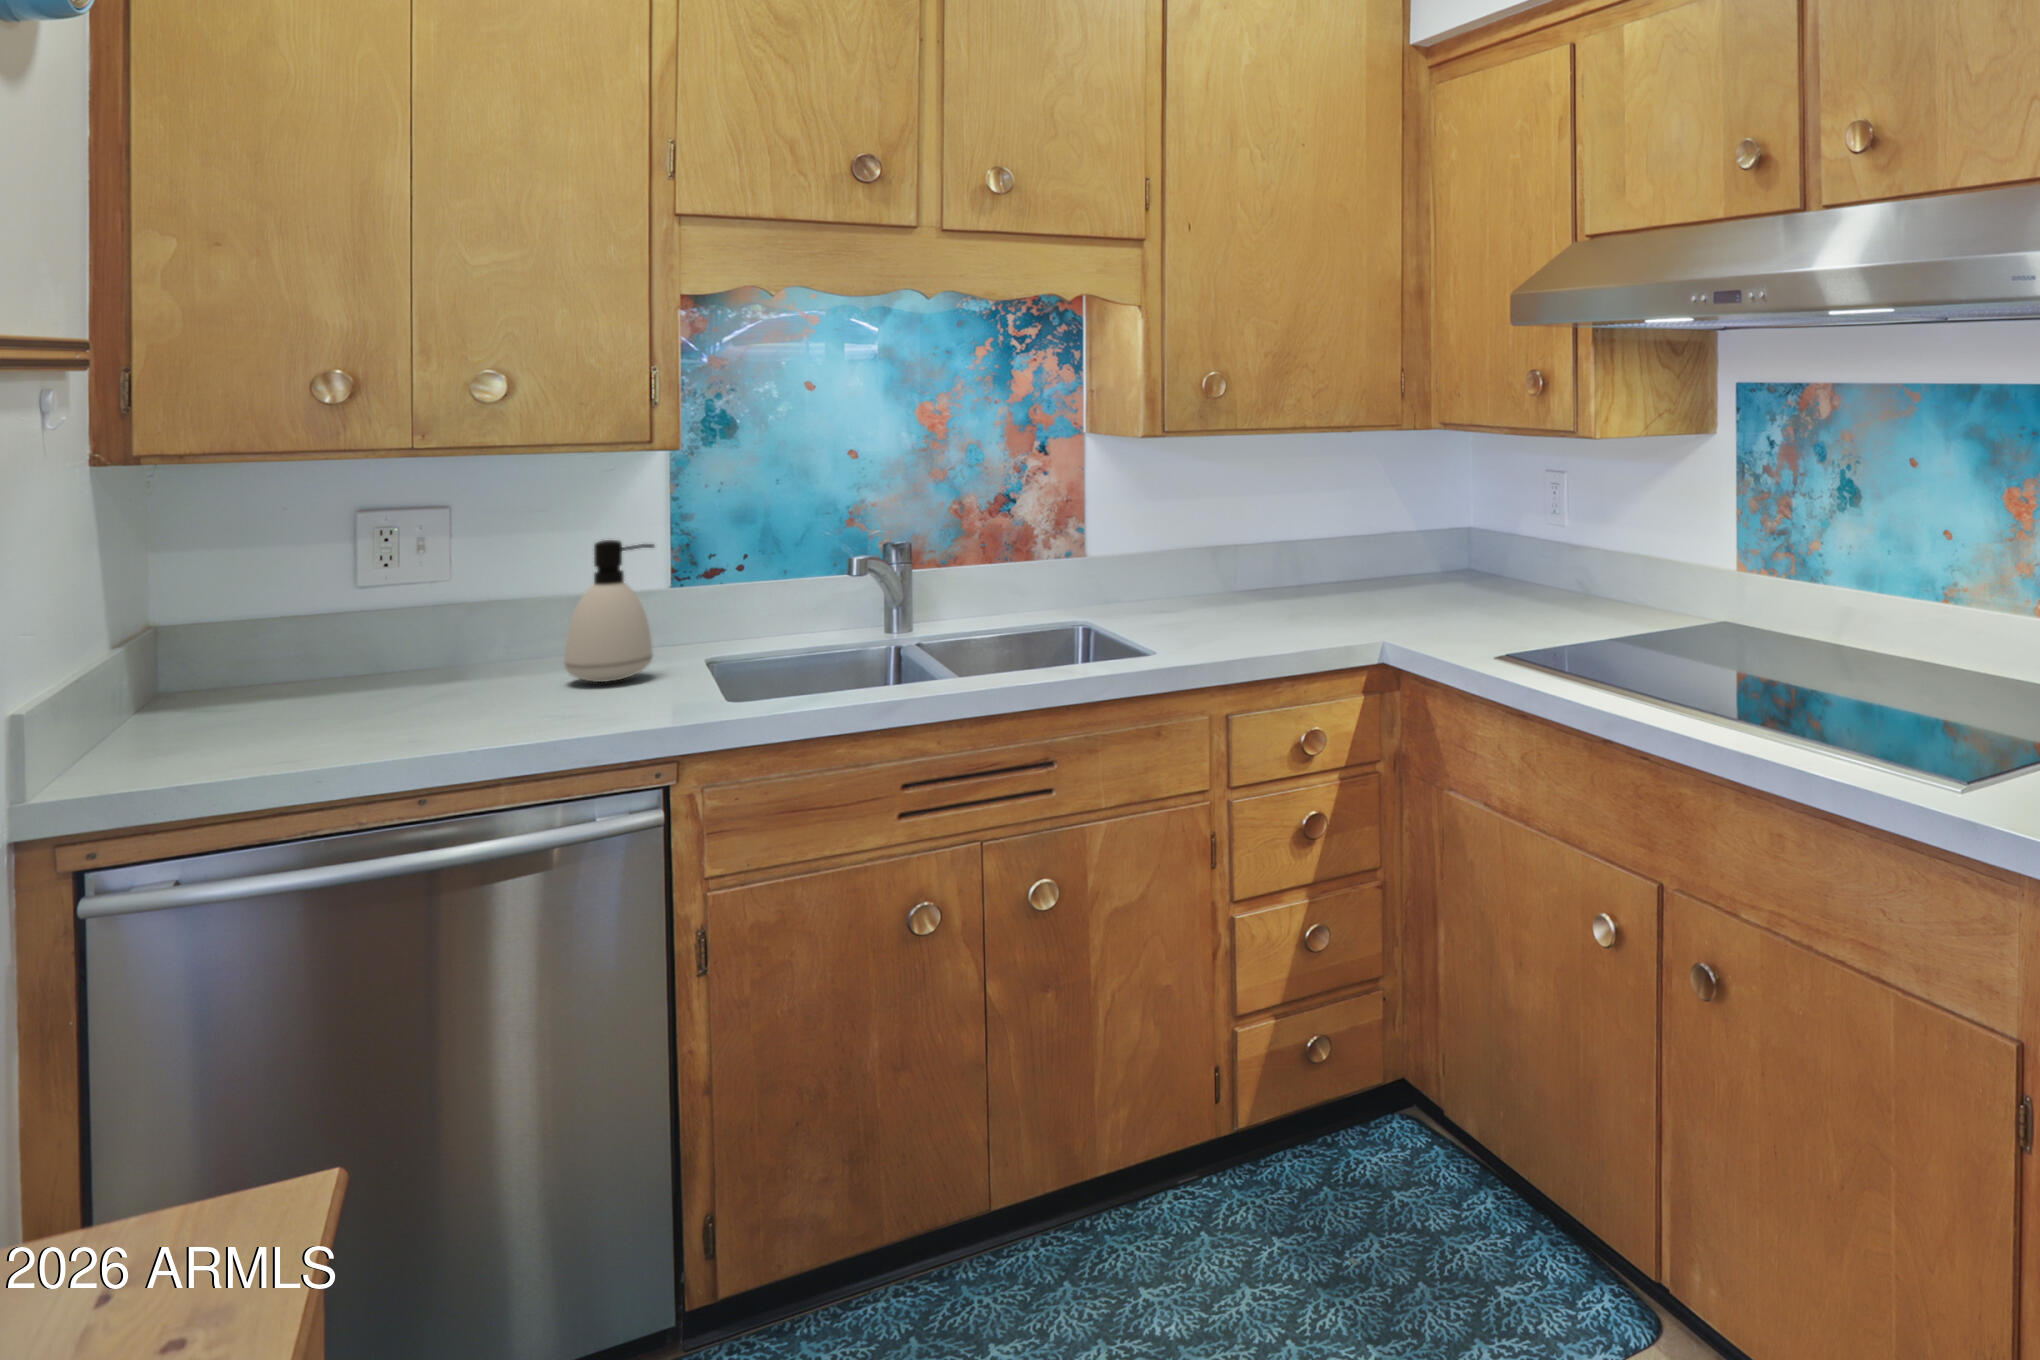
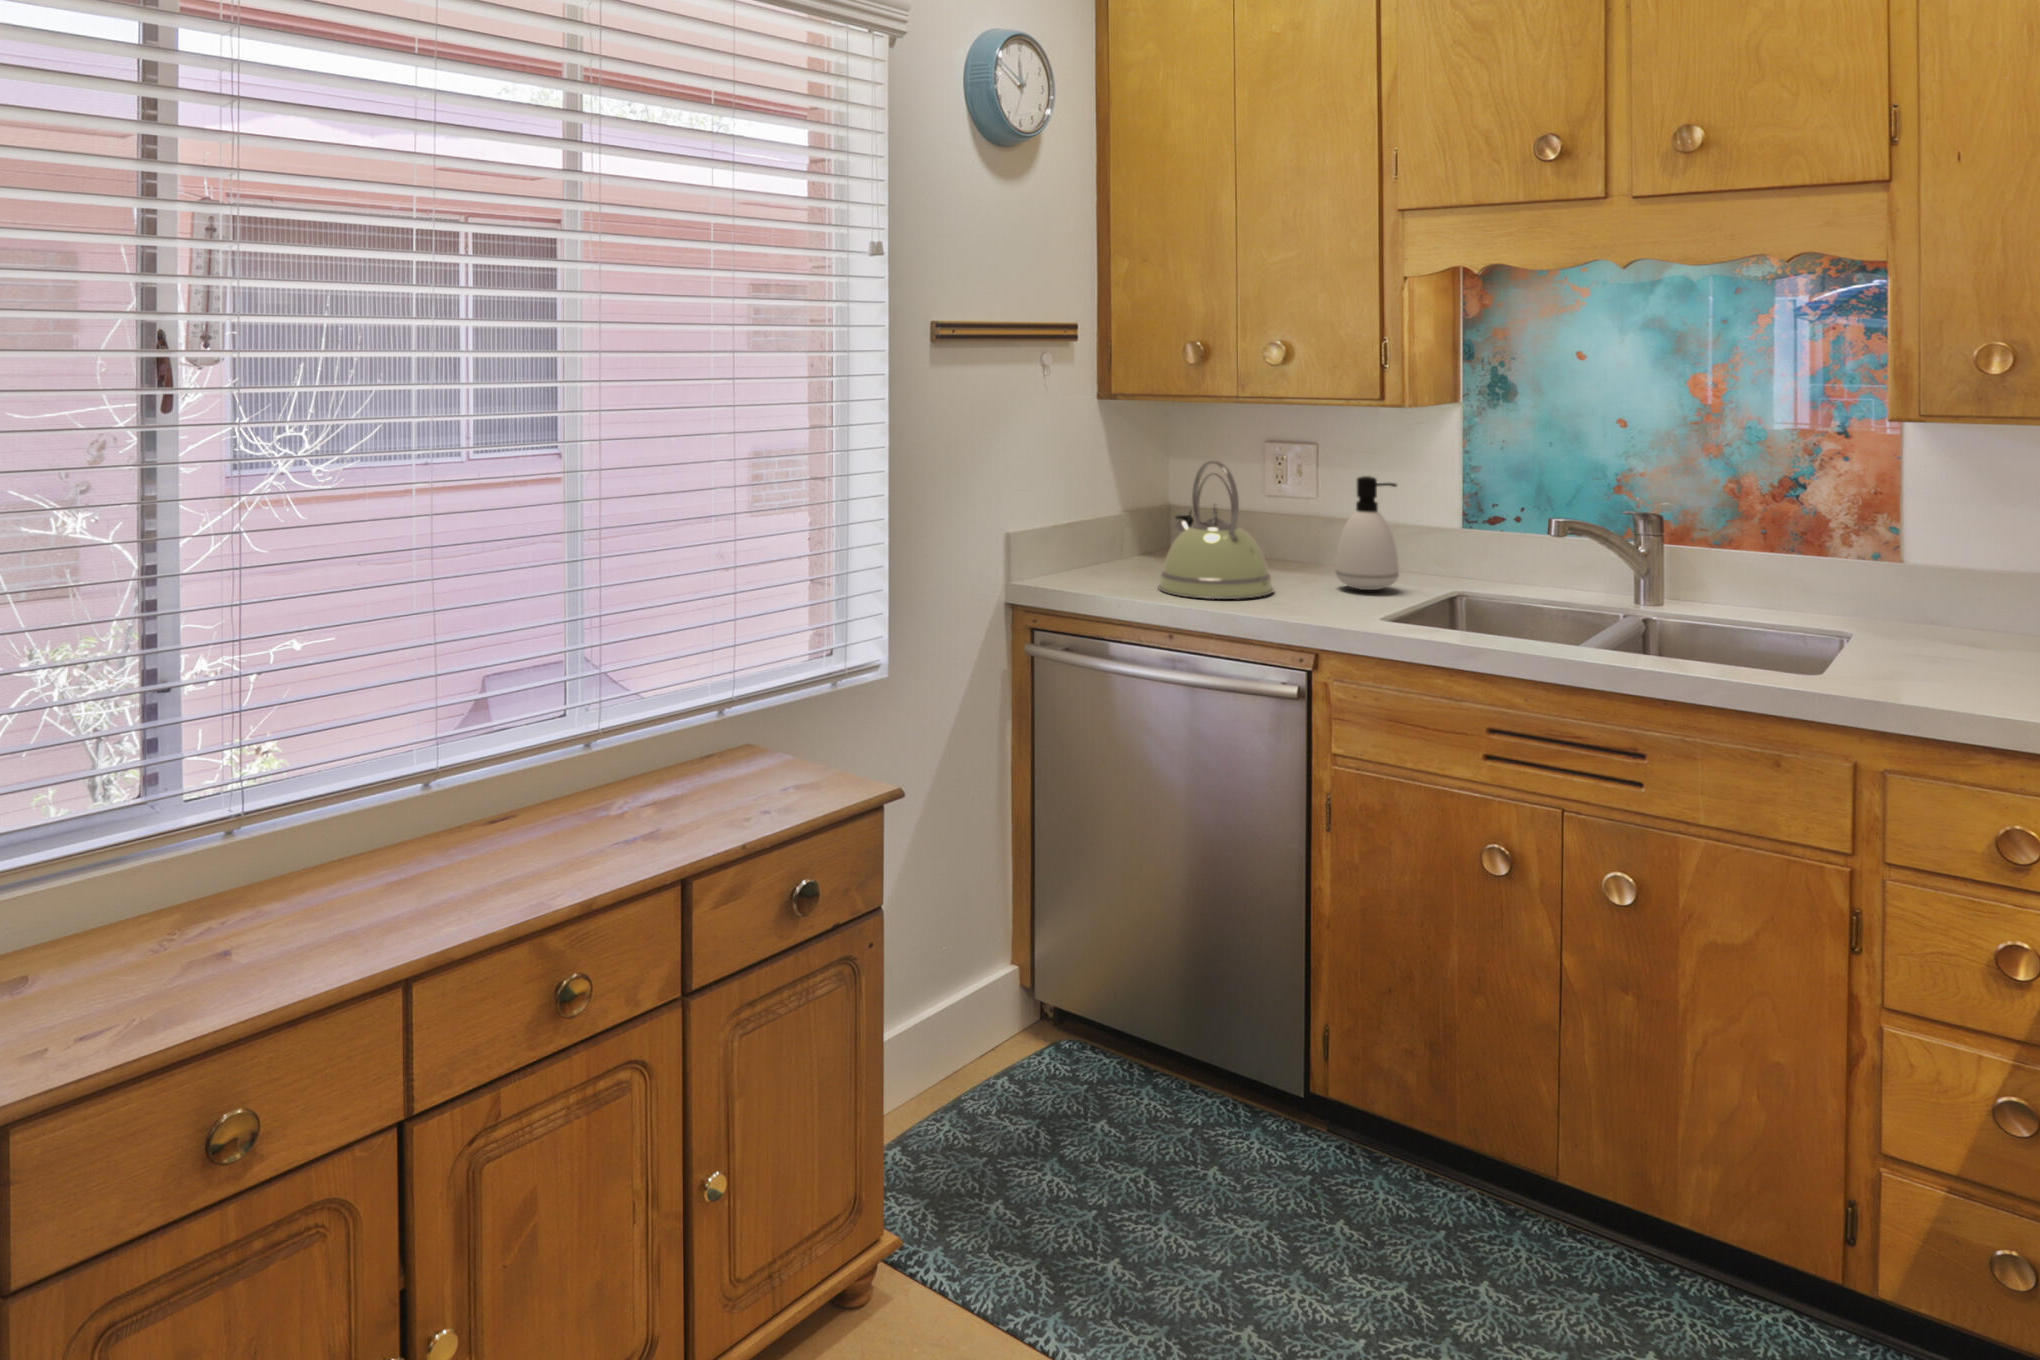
kettle: none [314,542,523,745] -> present [1158,461,1274,599]

